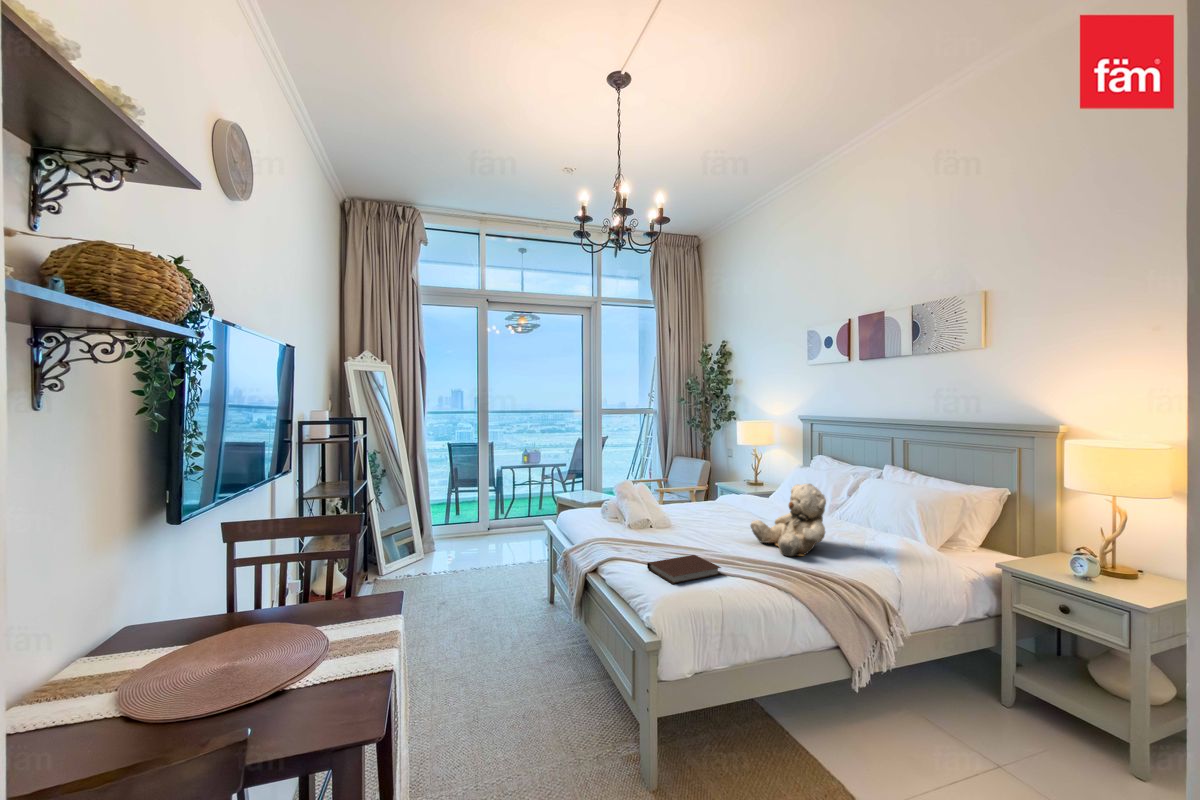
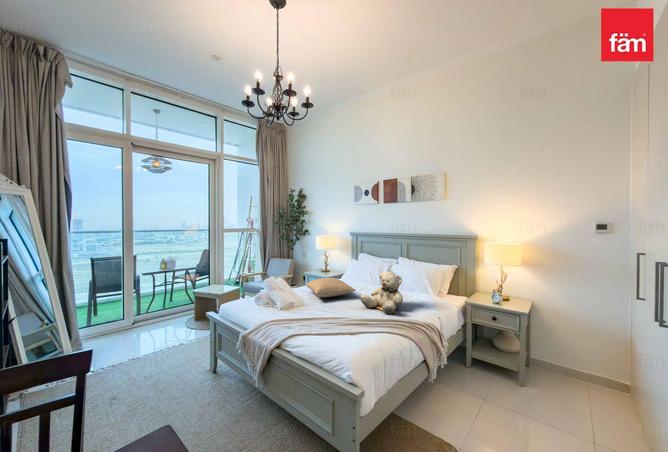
pillow: none [686,490,758,520] -> present [306,278,355,297]
notebook: present [647,555,721,584] -> none [324,323,370,347]

